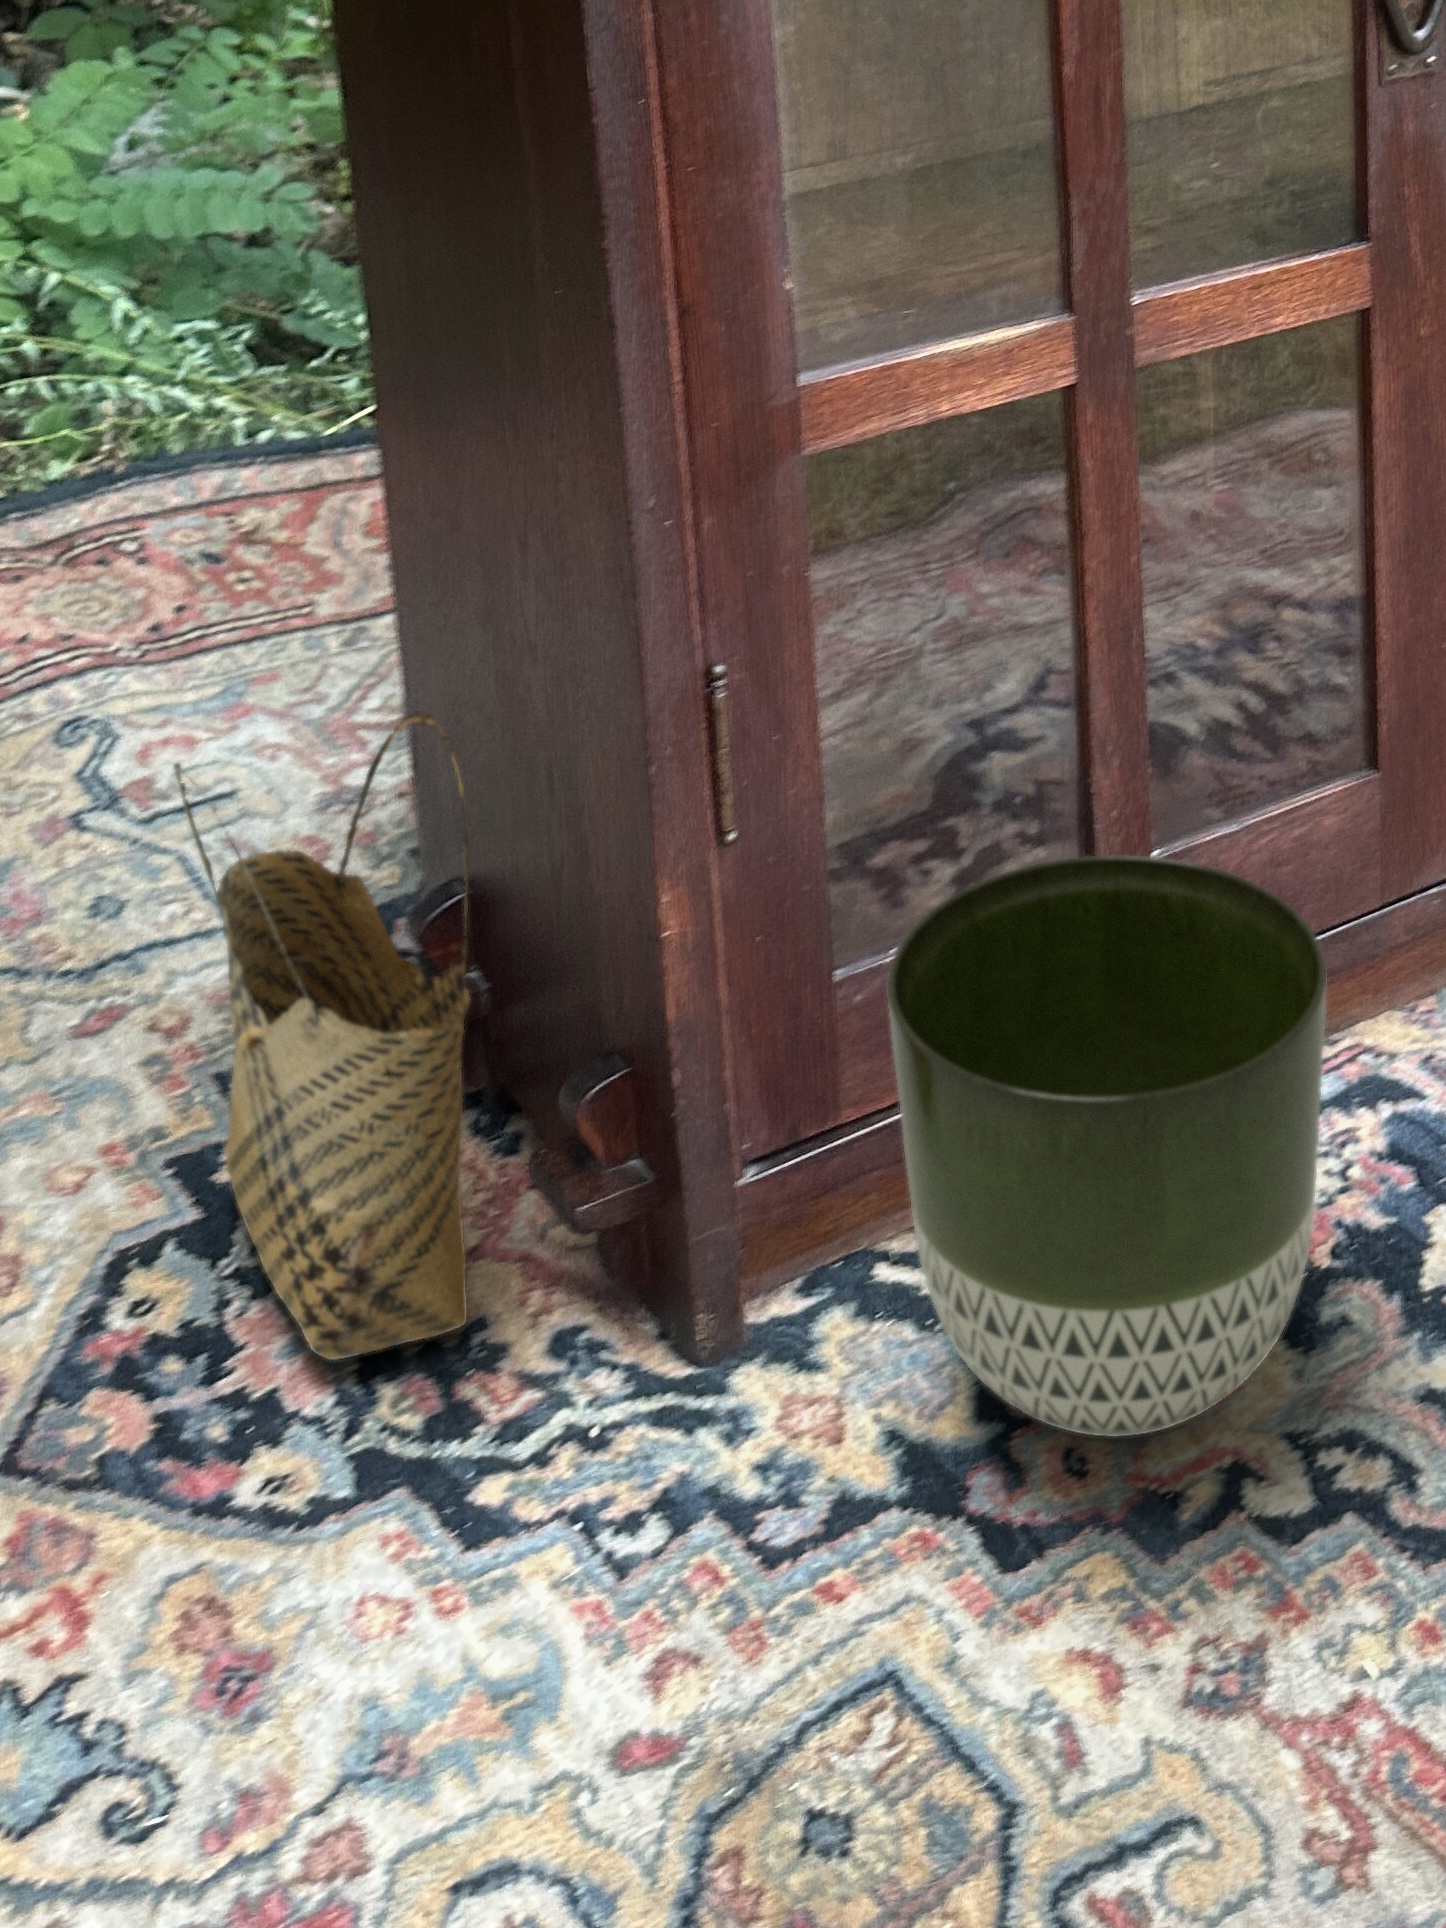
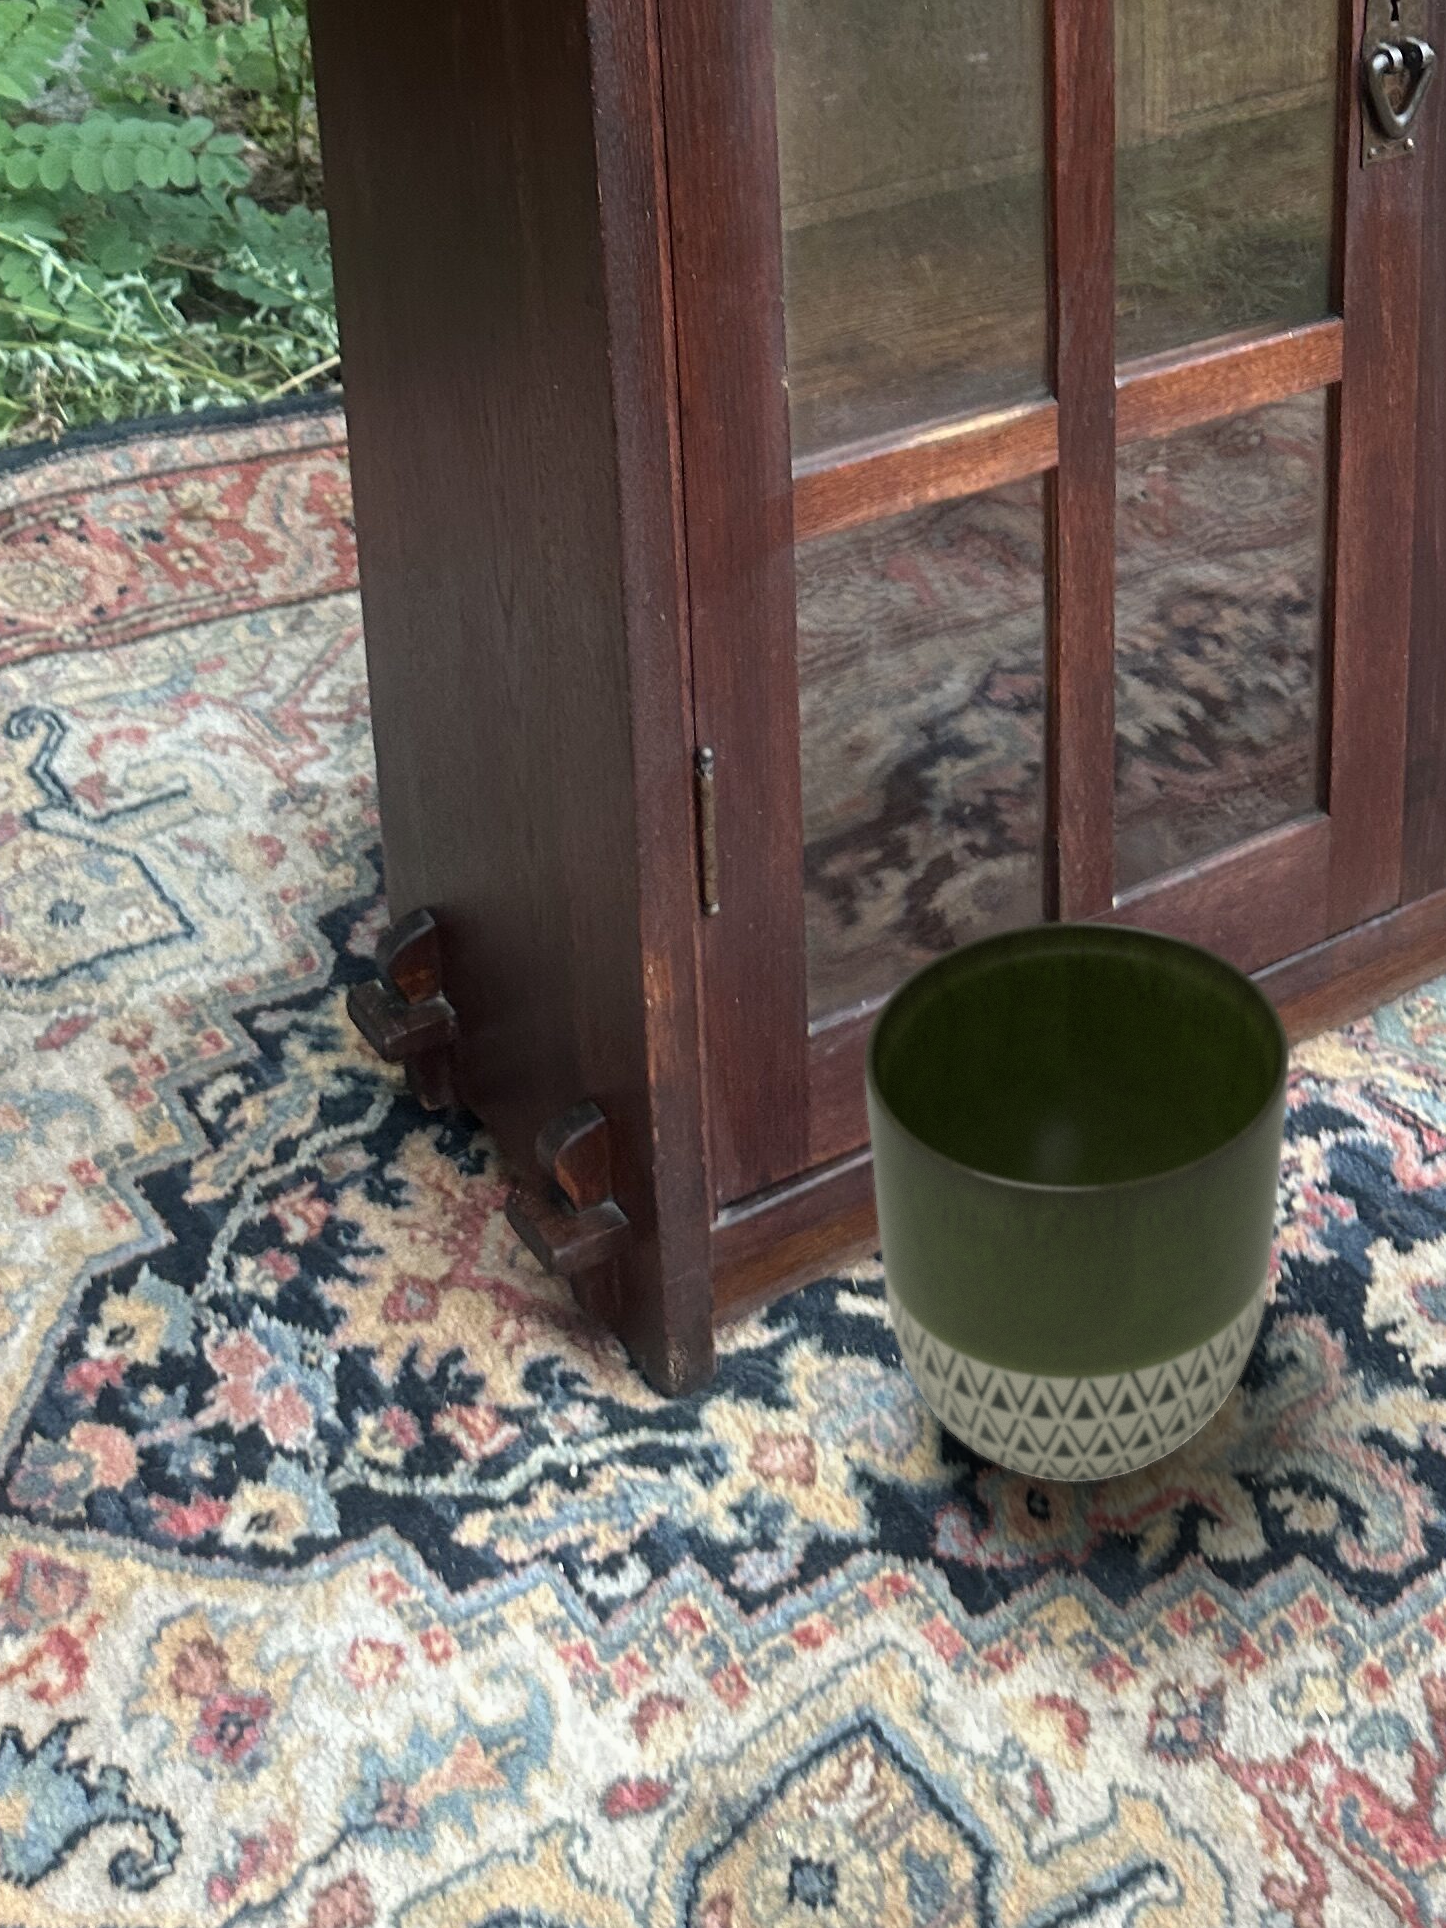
woven basket: present [174,714,470,1360] -> none [157,772,451,1396]

